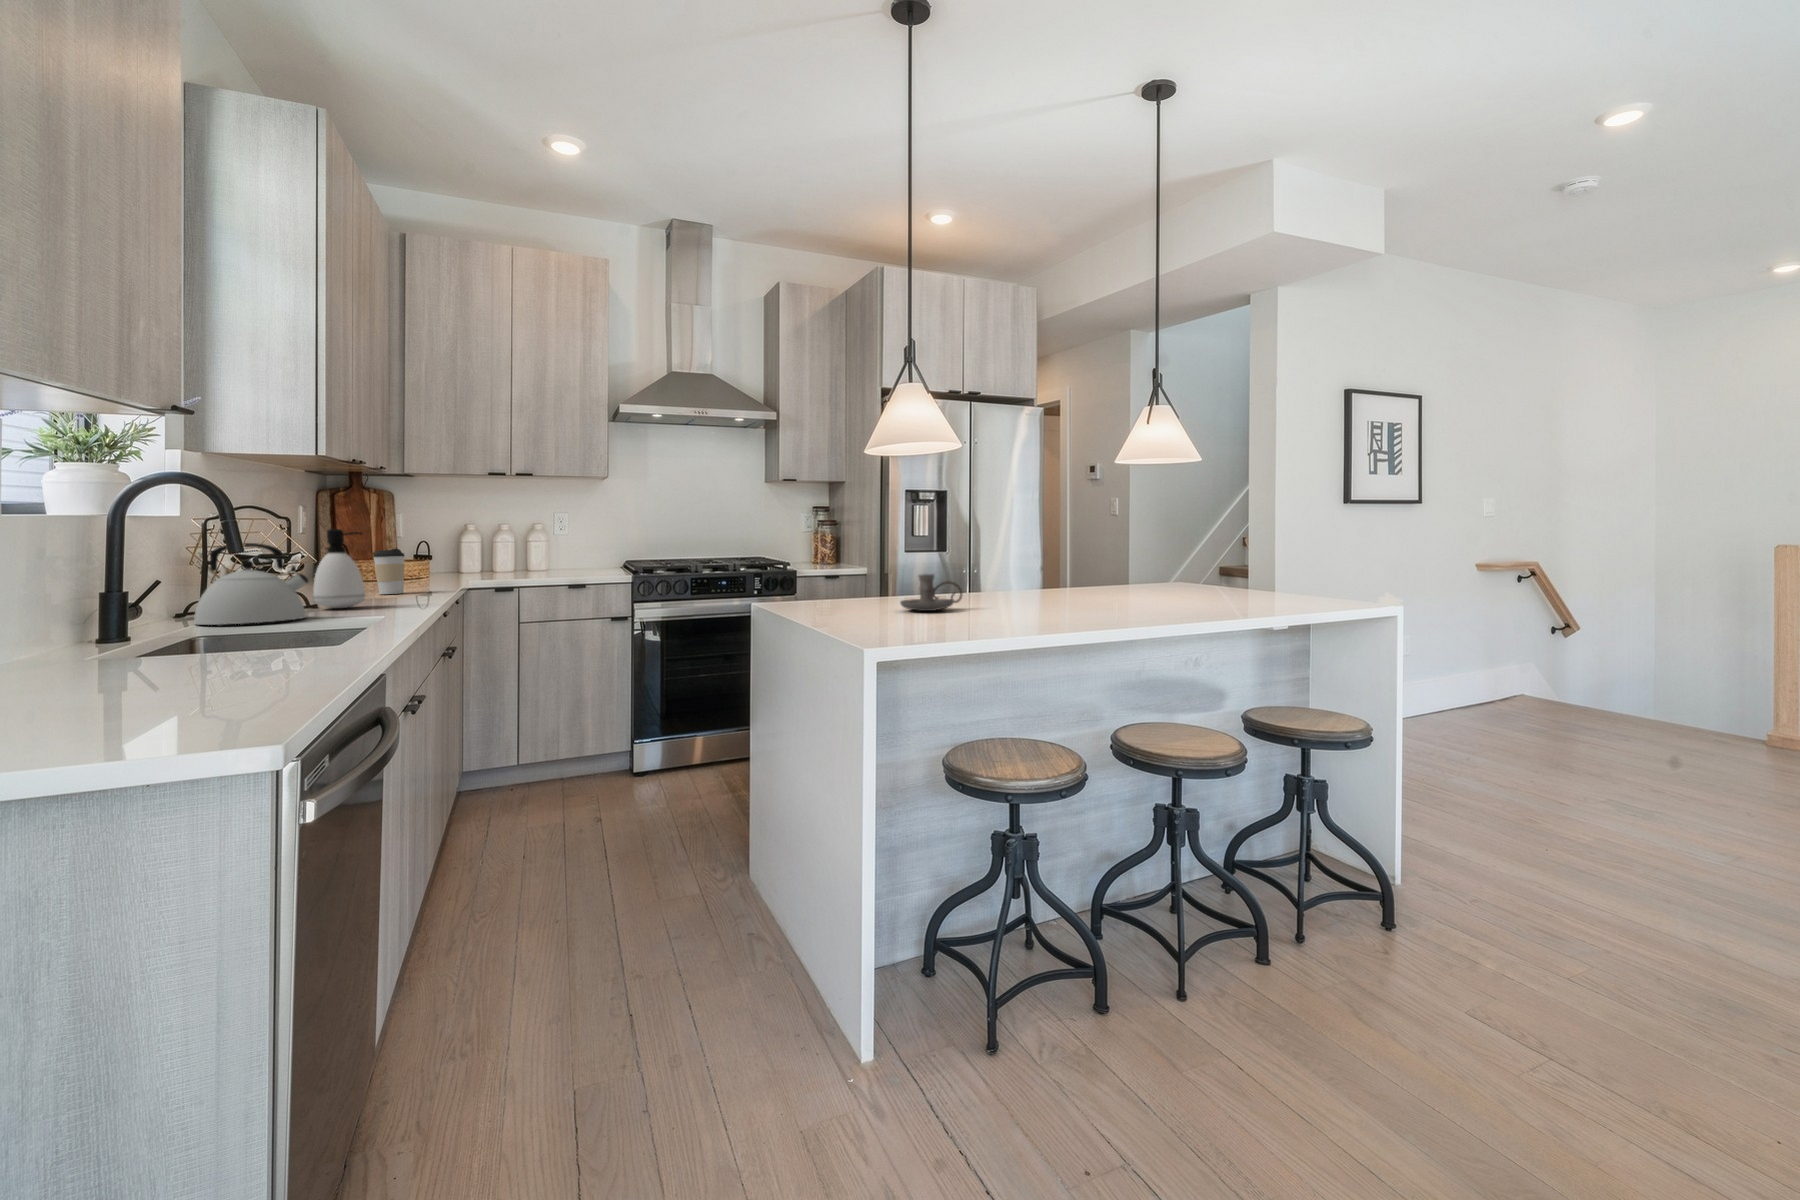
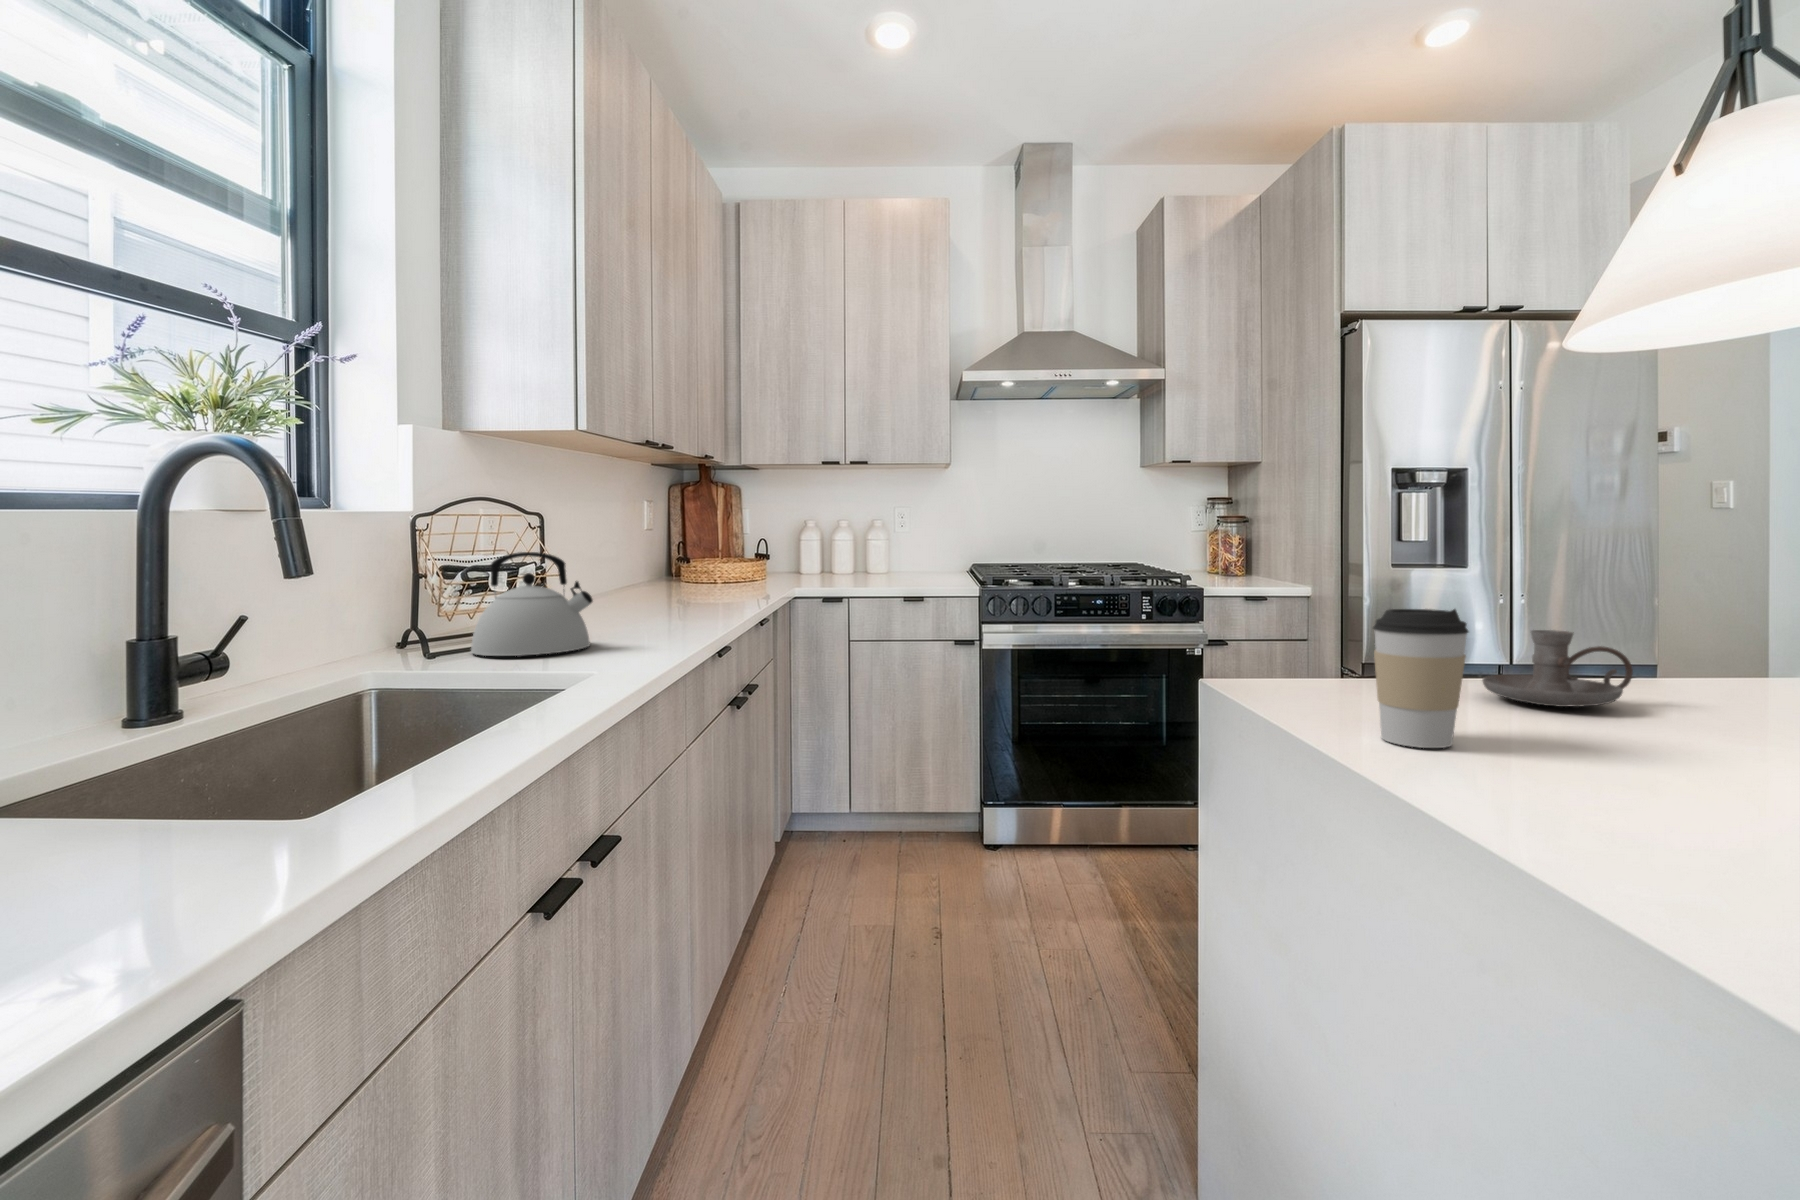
soap dispenser: present [313,529,366,608] -> none [614,532,668,630]
coffee cup: present [373,549,405,594] -> present [1373,609,1468,748]

